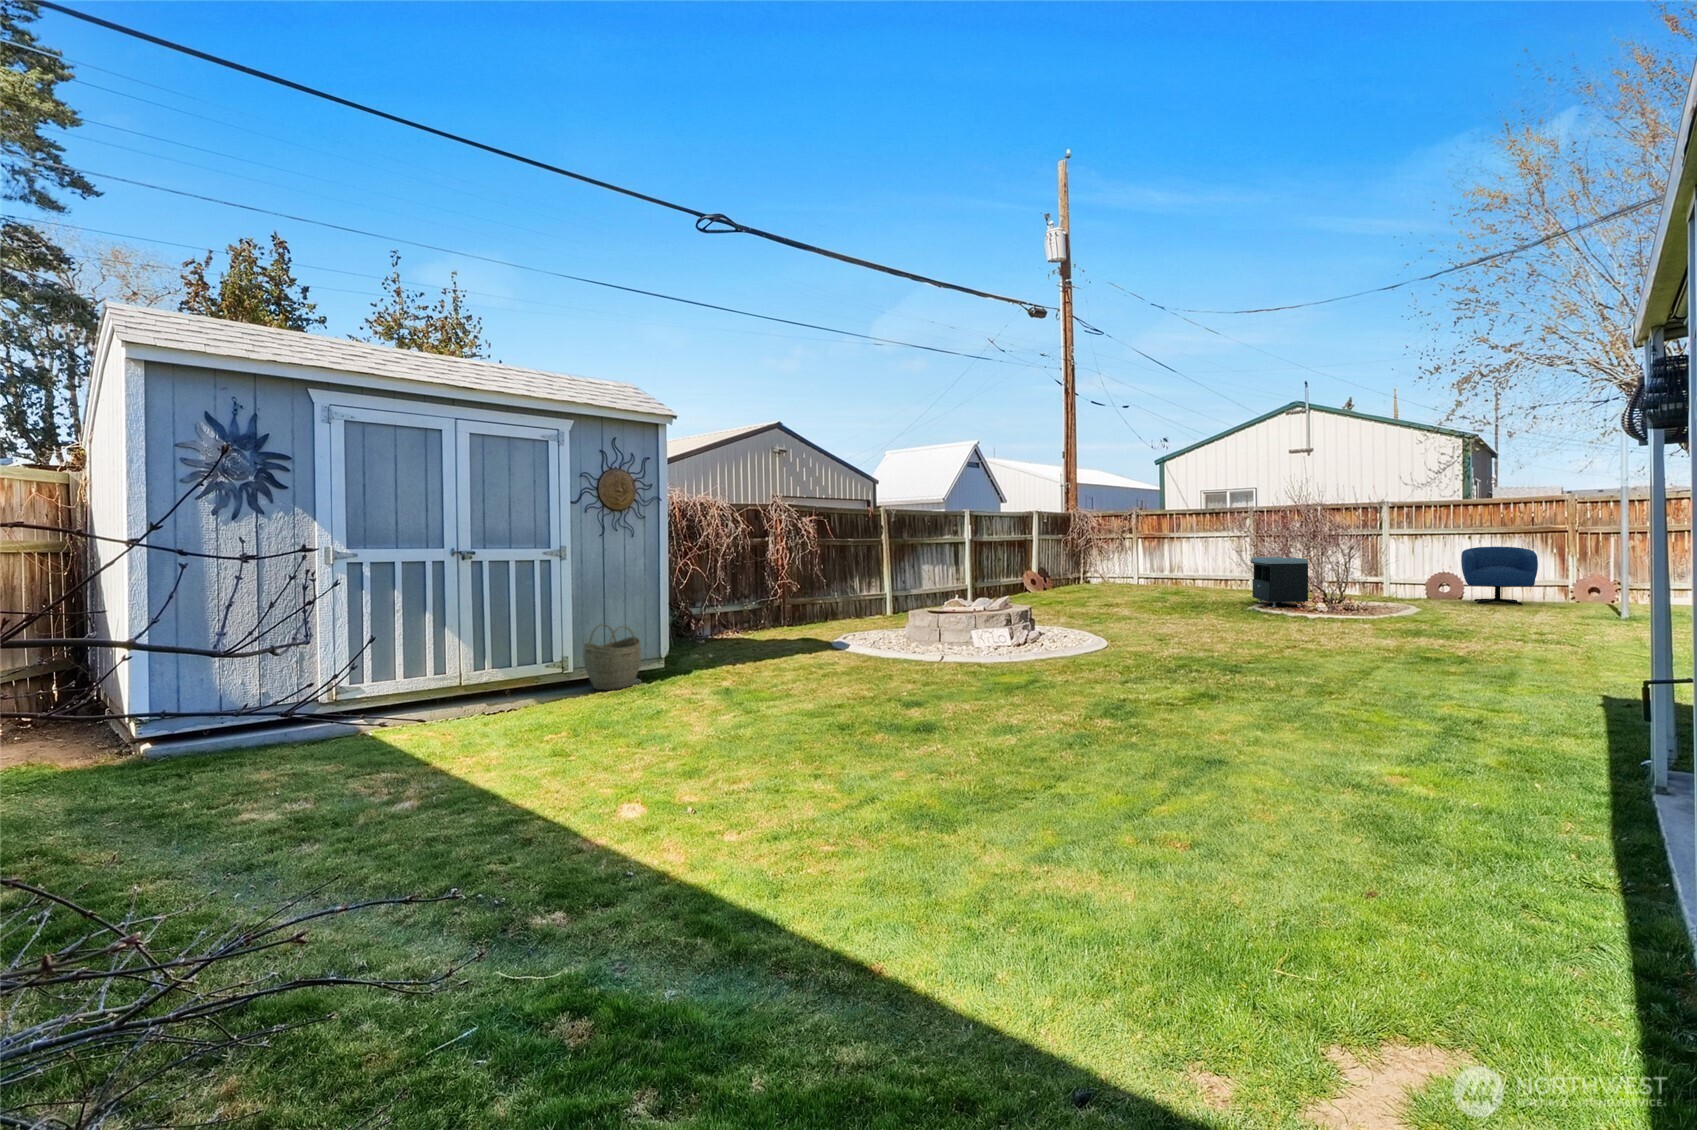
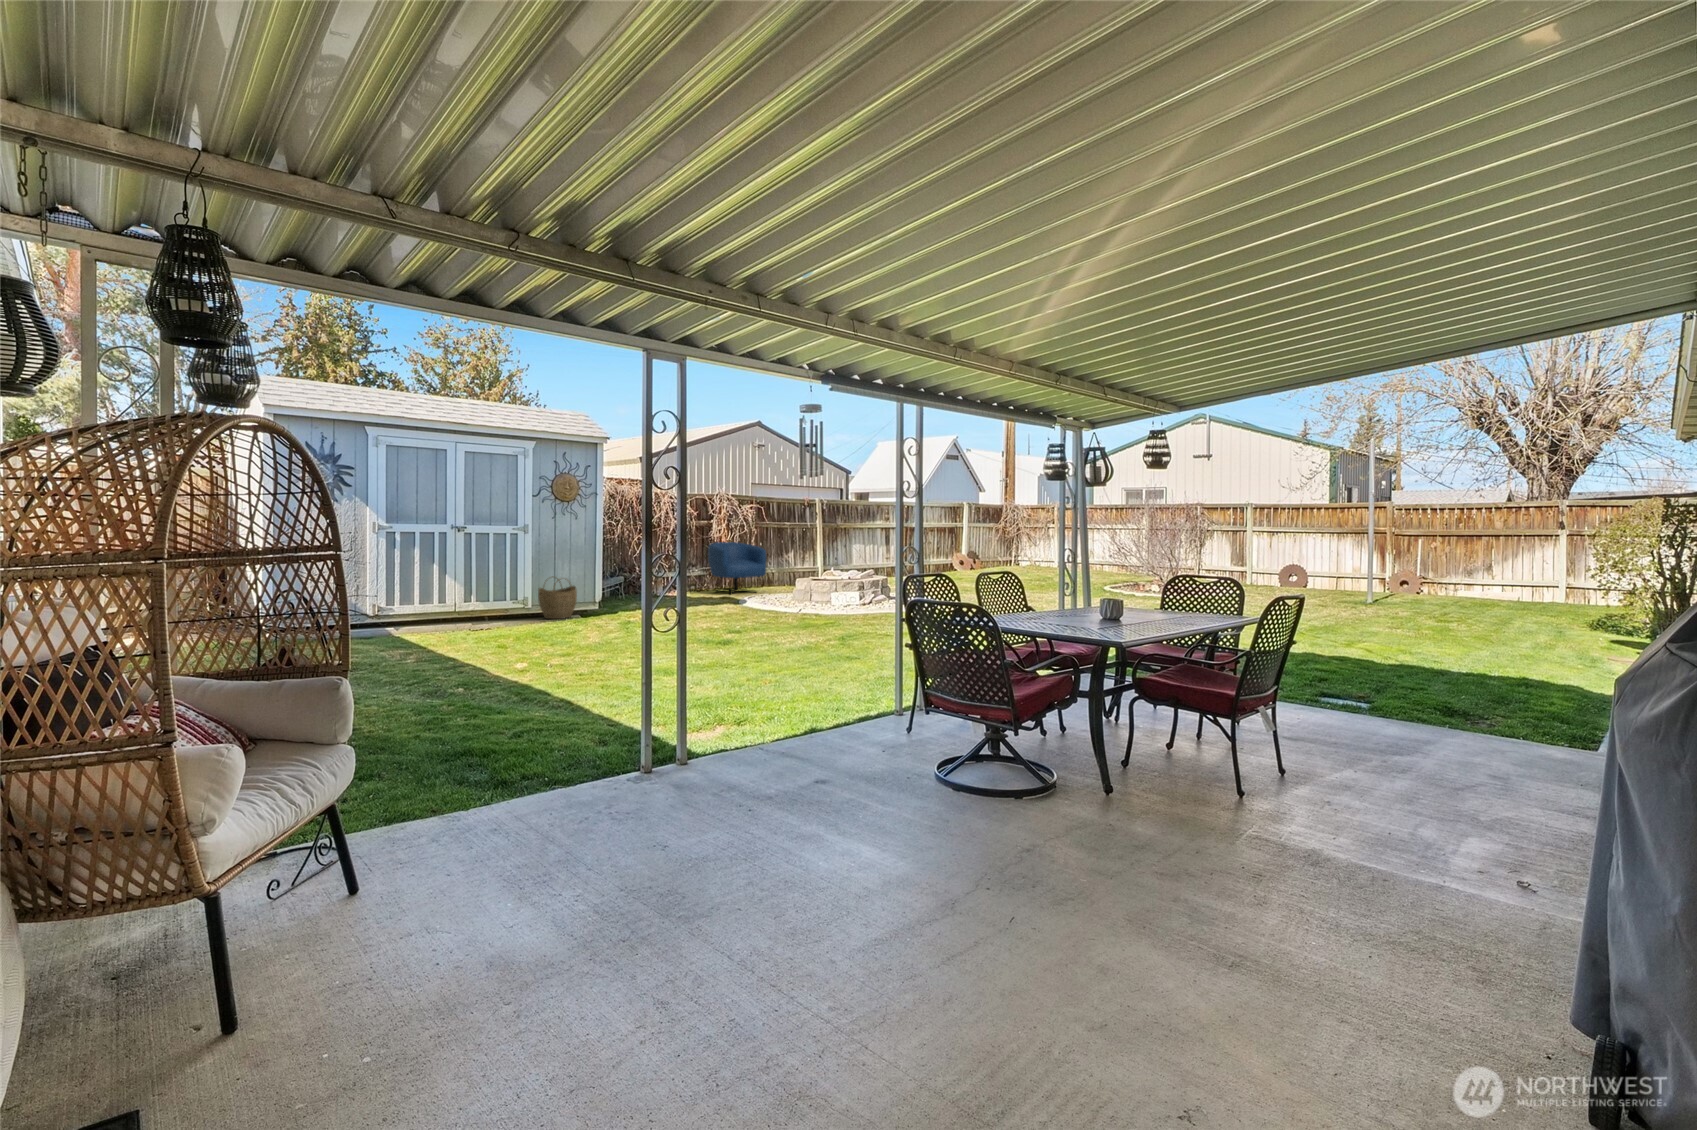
armchair: present [1461,547,1538,605] -> present [708,542,766,594]
storage bench: present [1251,557,1308,607] -> none [1127,547,1160,589]

